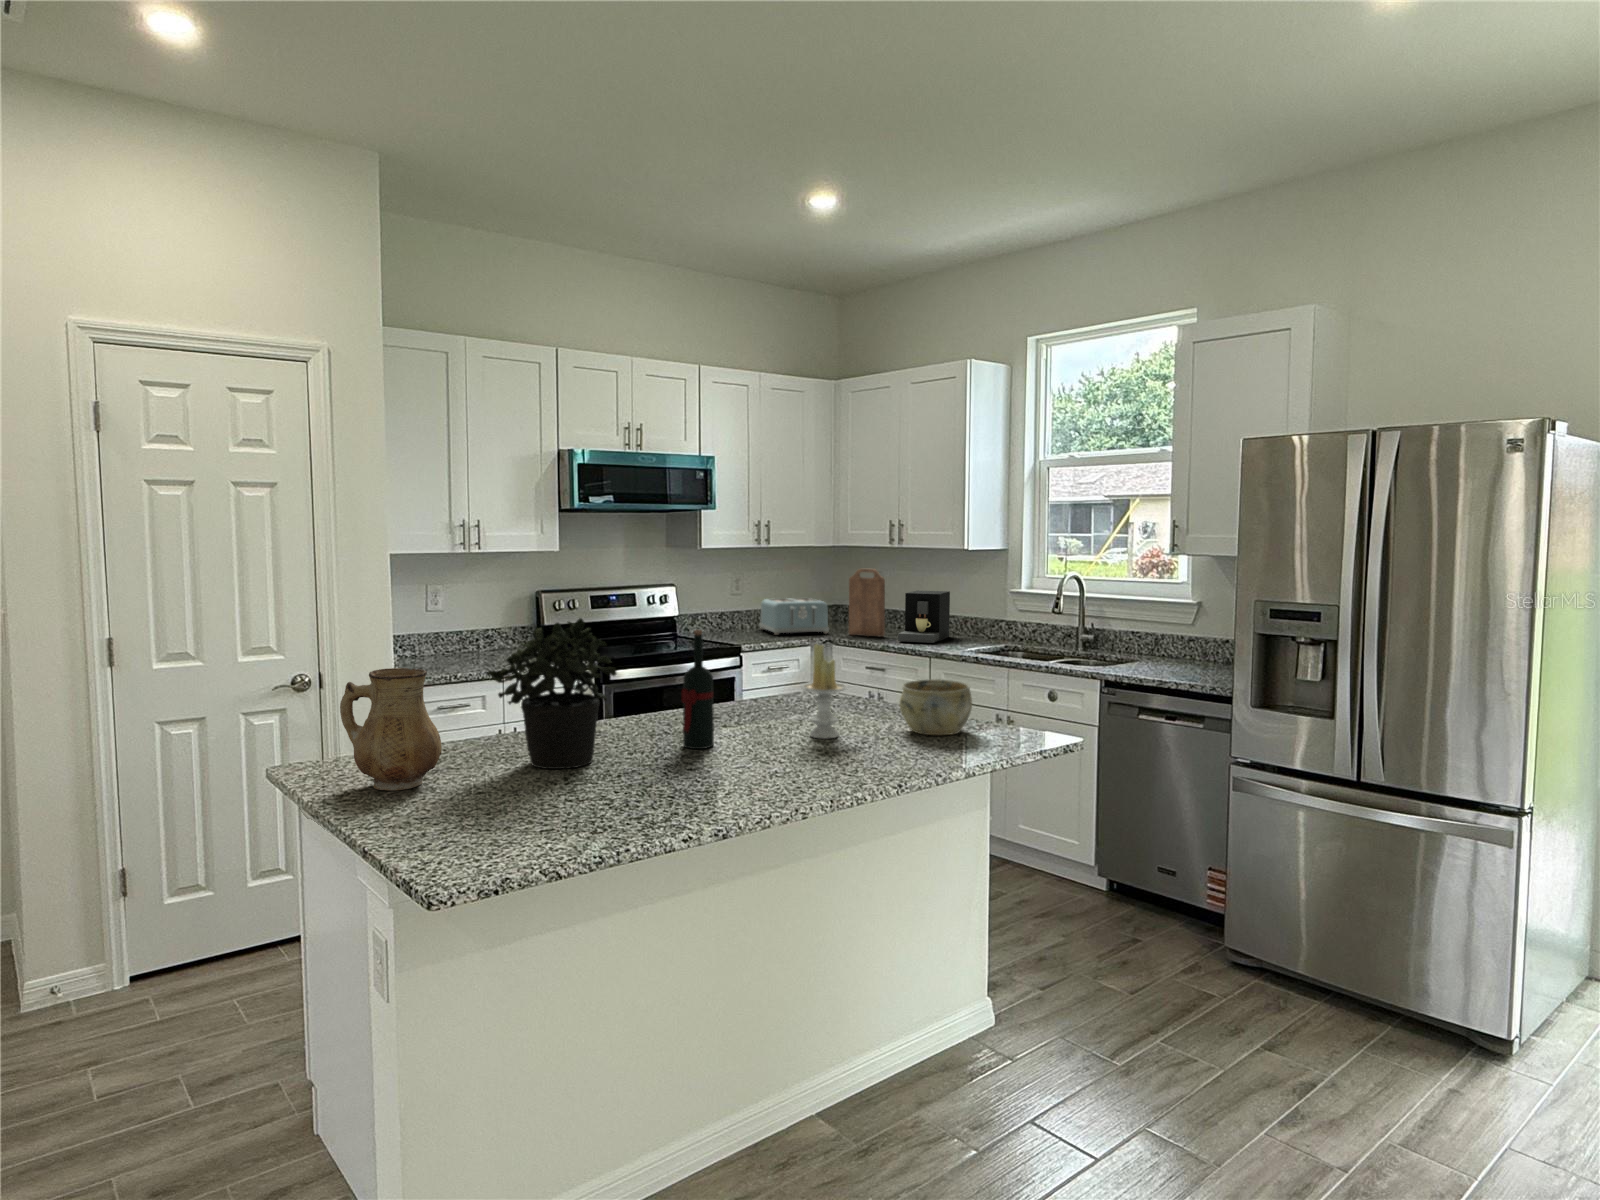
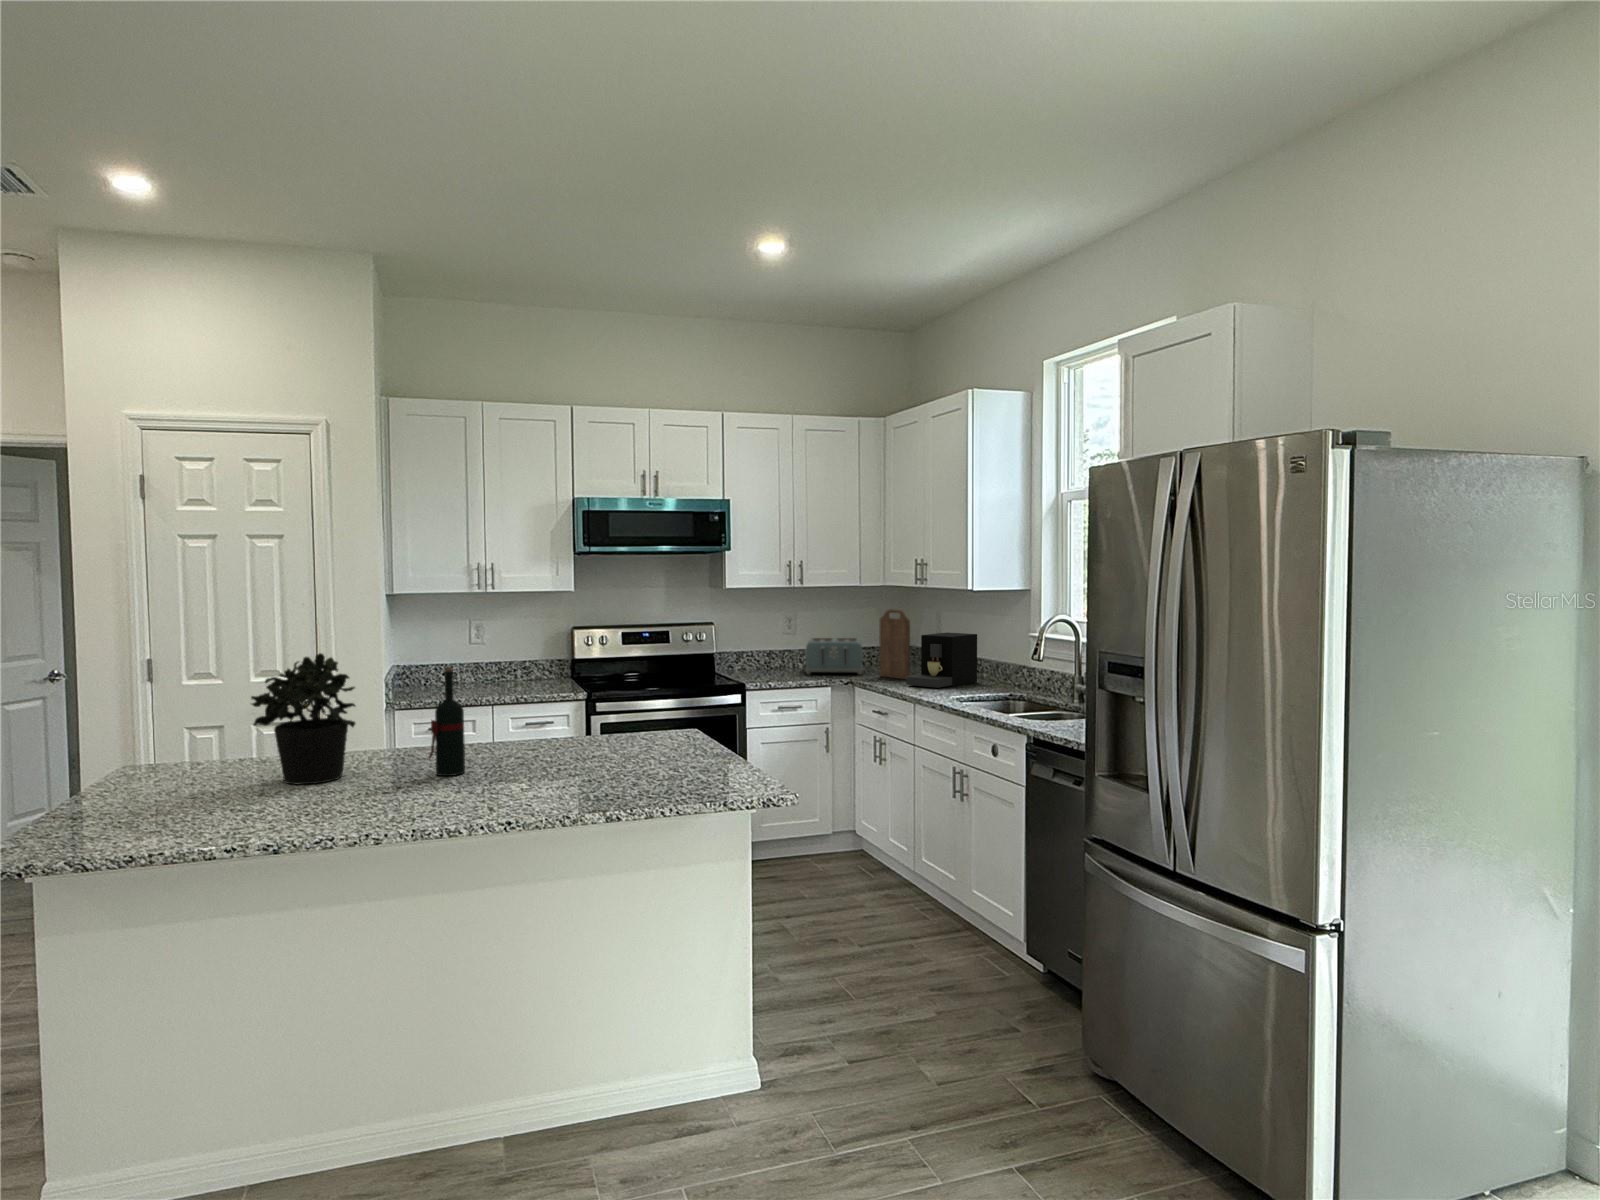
candle: present [801,644,848,739] -> none [553,683,599,775]
ceramic pitcher: present [340,668,441,790] -> none [118,691,198,791]
ceramic bowl: present [899,679,972,735] -> none [650,723,722,779]

